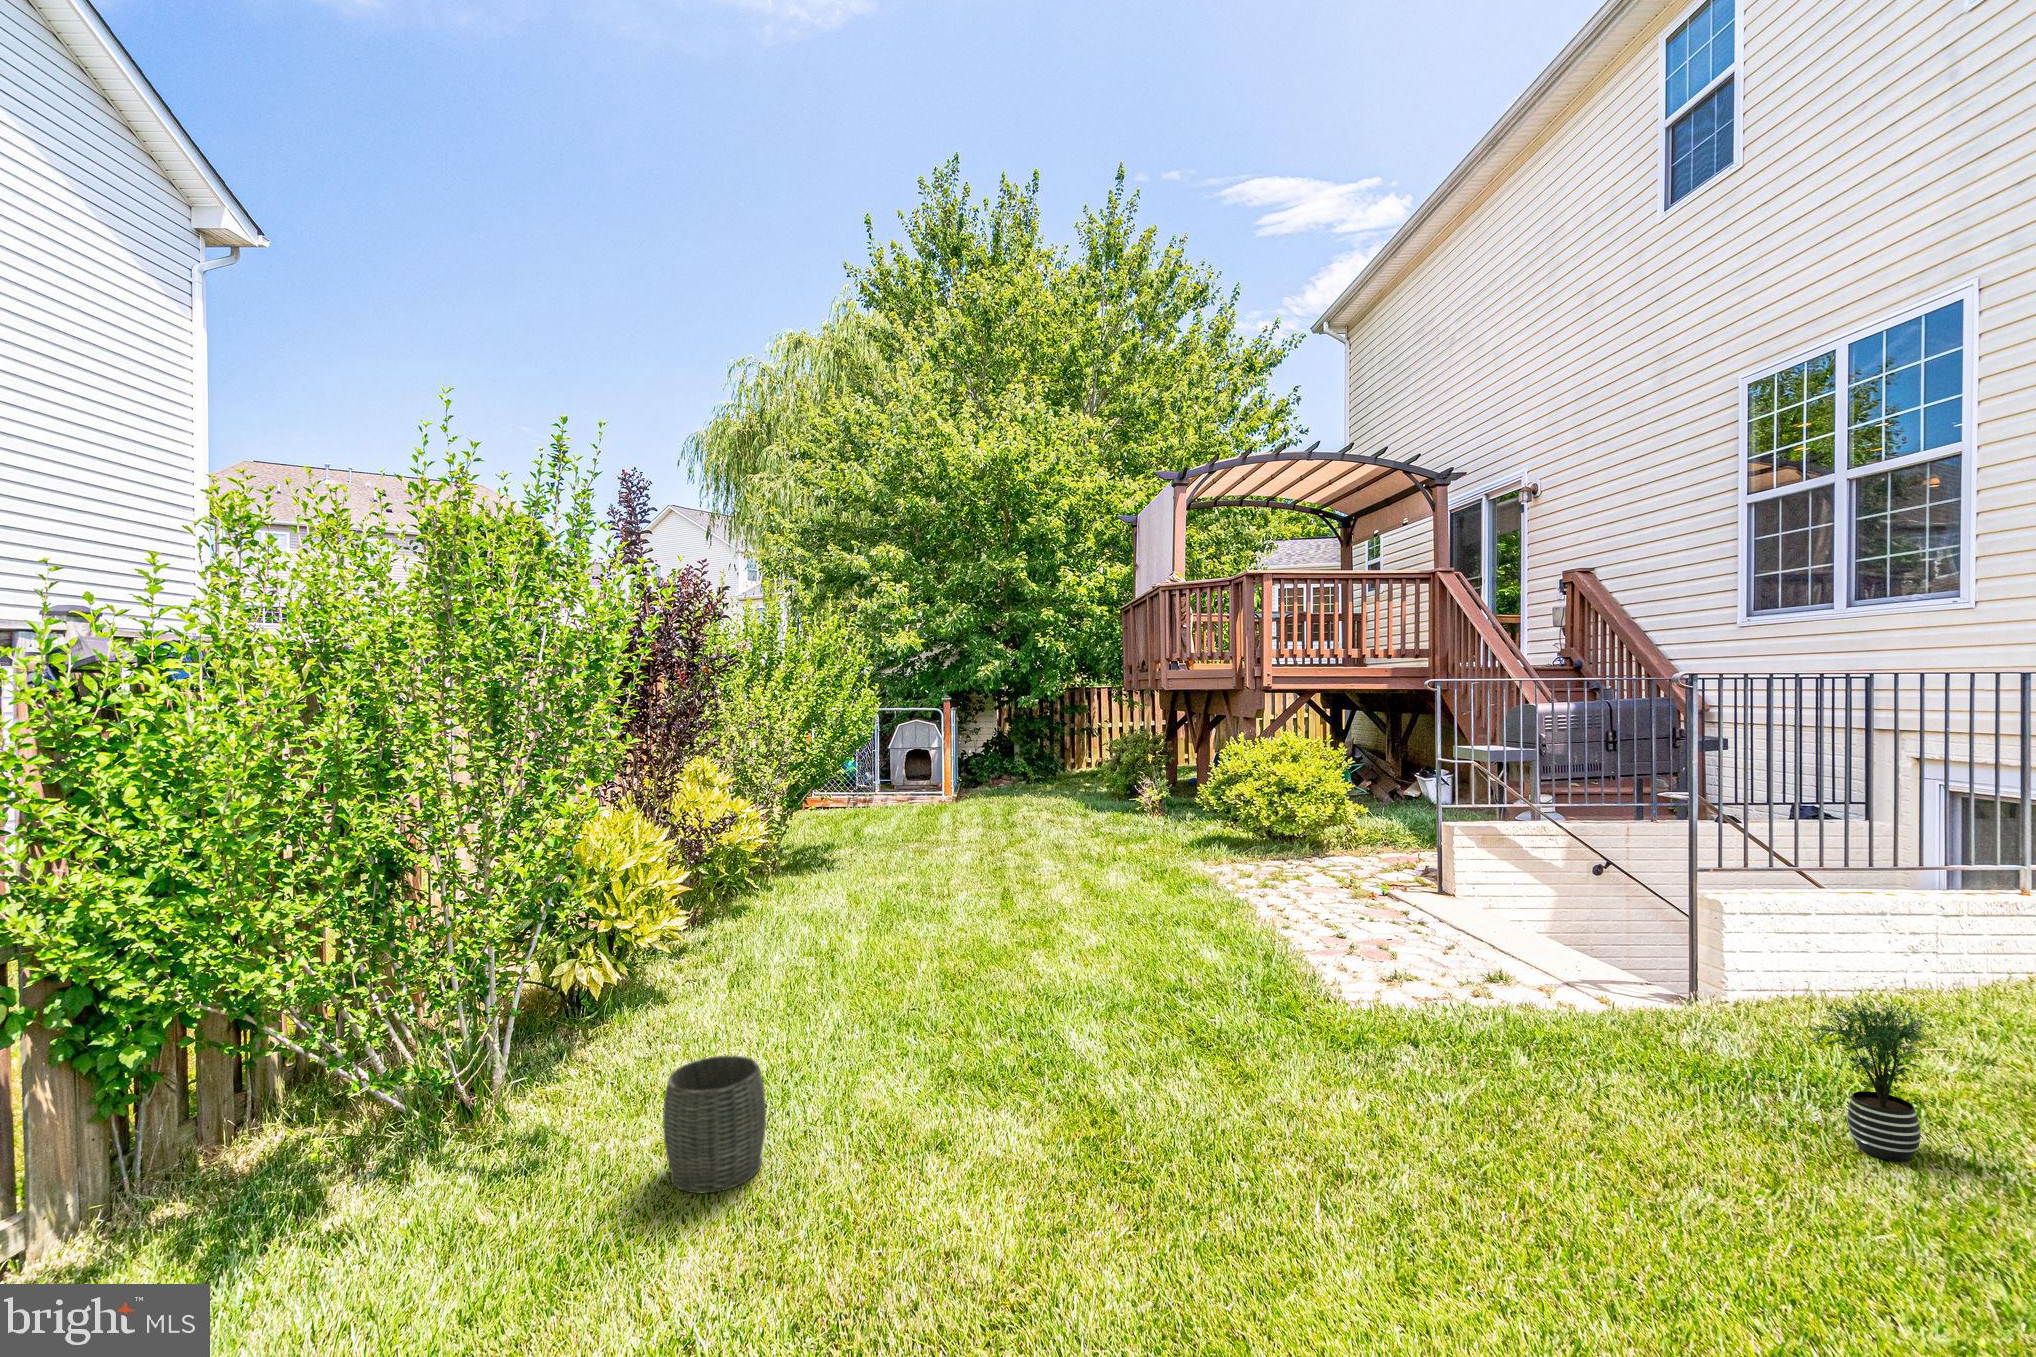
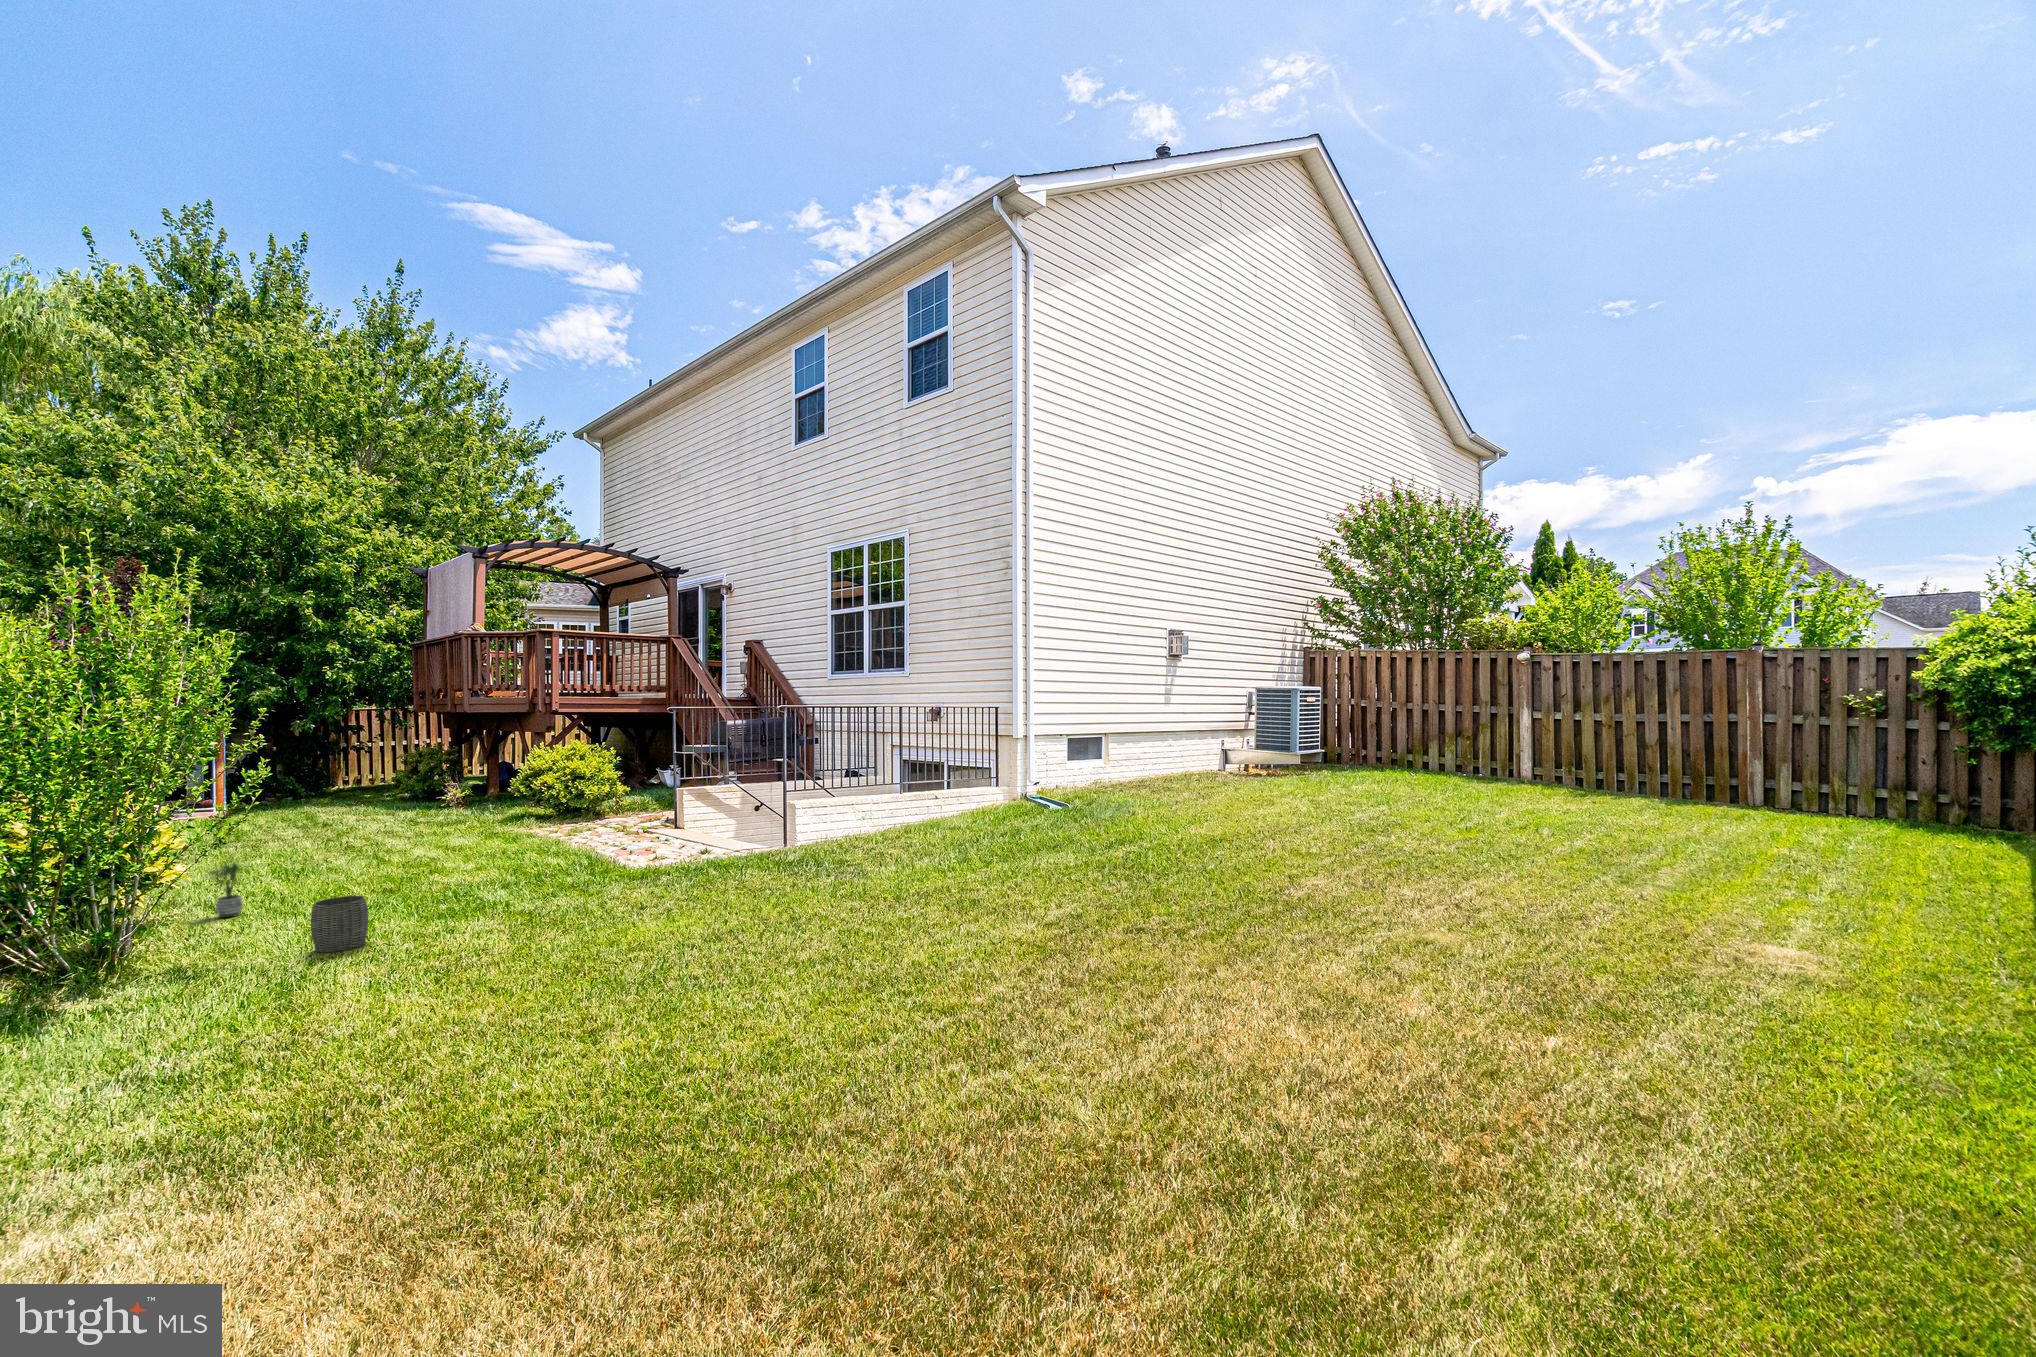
potted plant: present [1810,1001,1939,1162] -> present [206,861,249,918]

